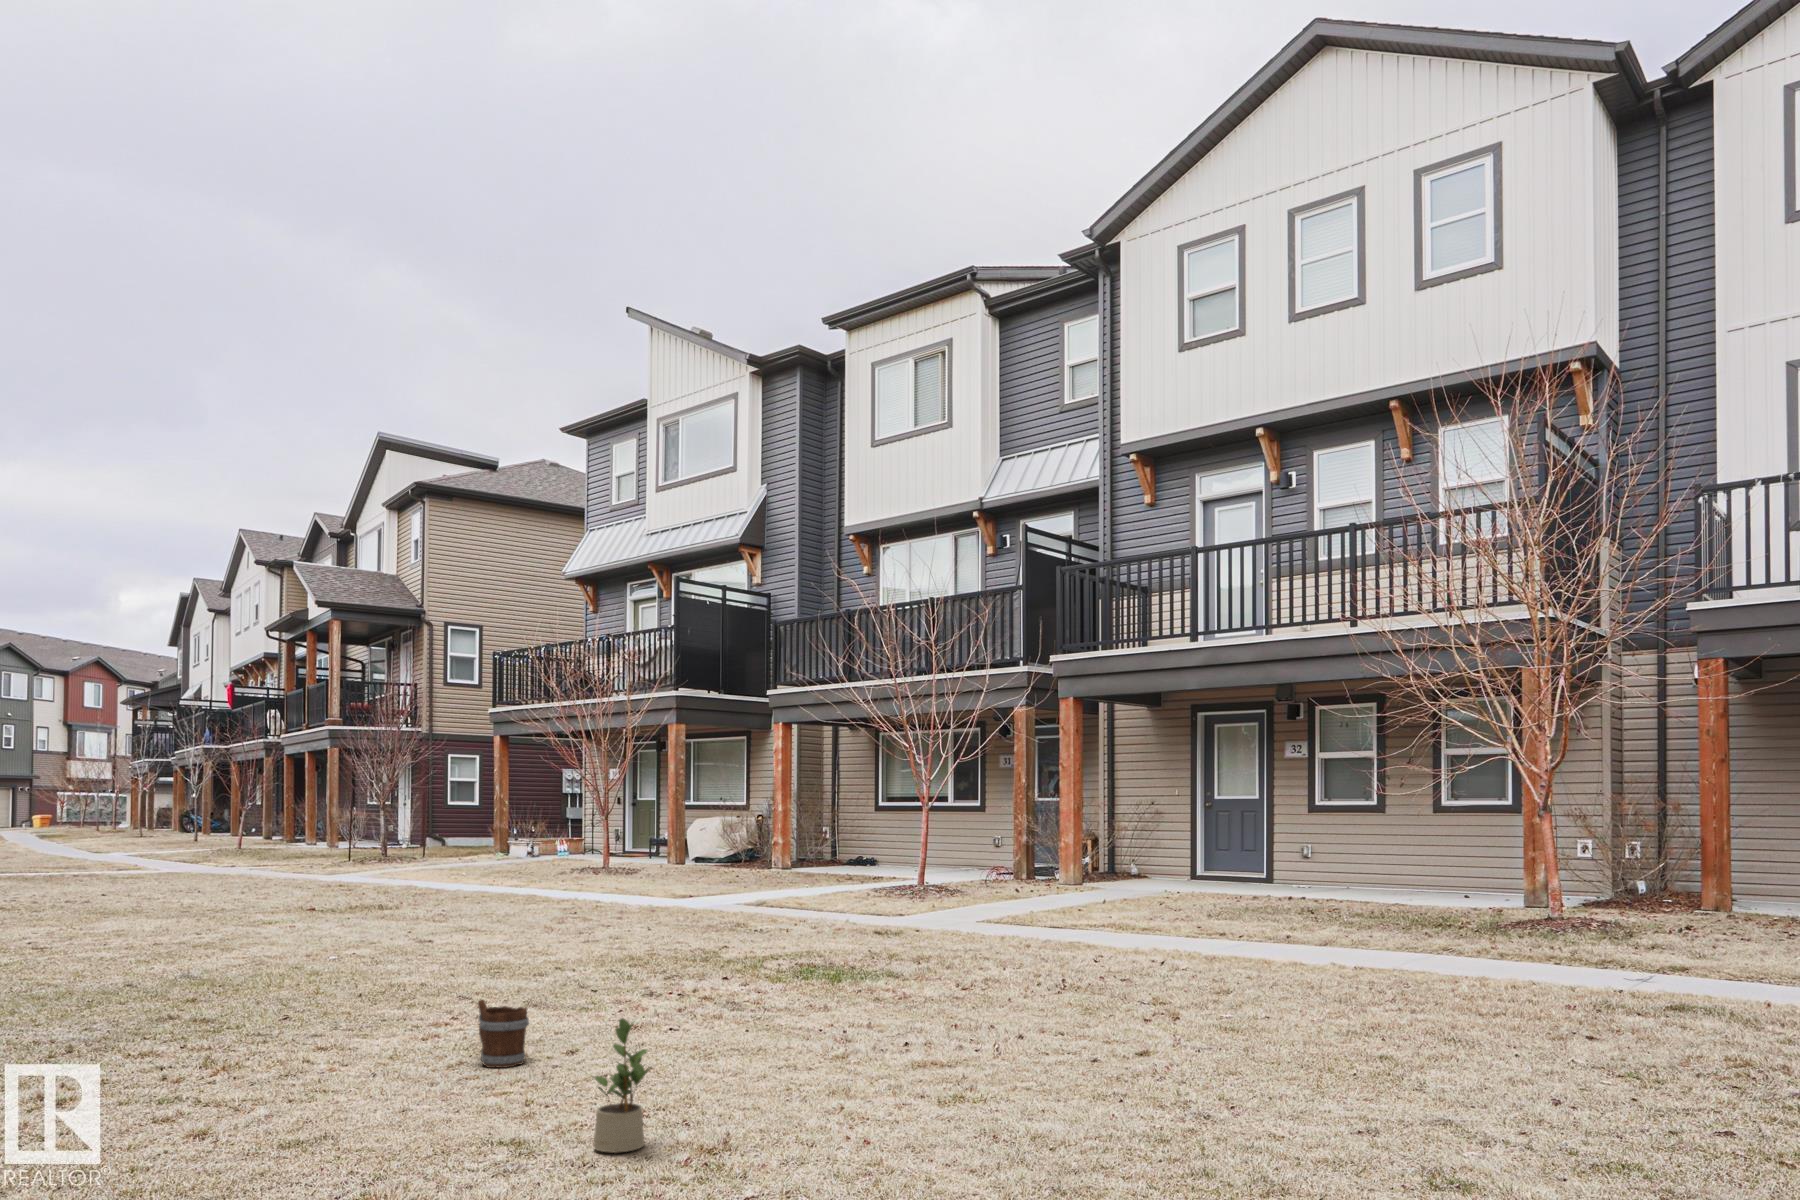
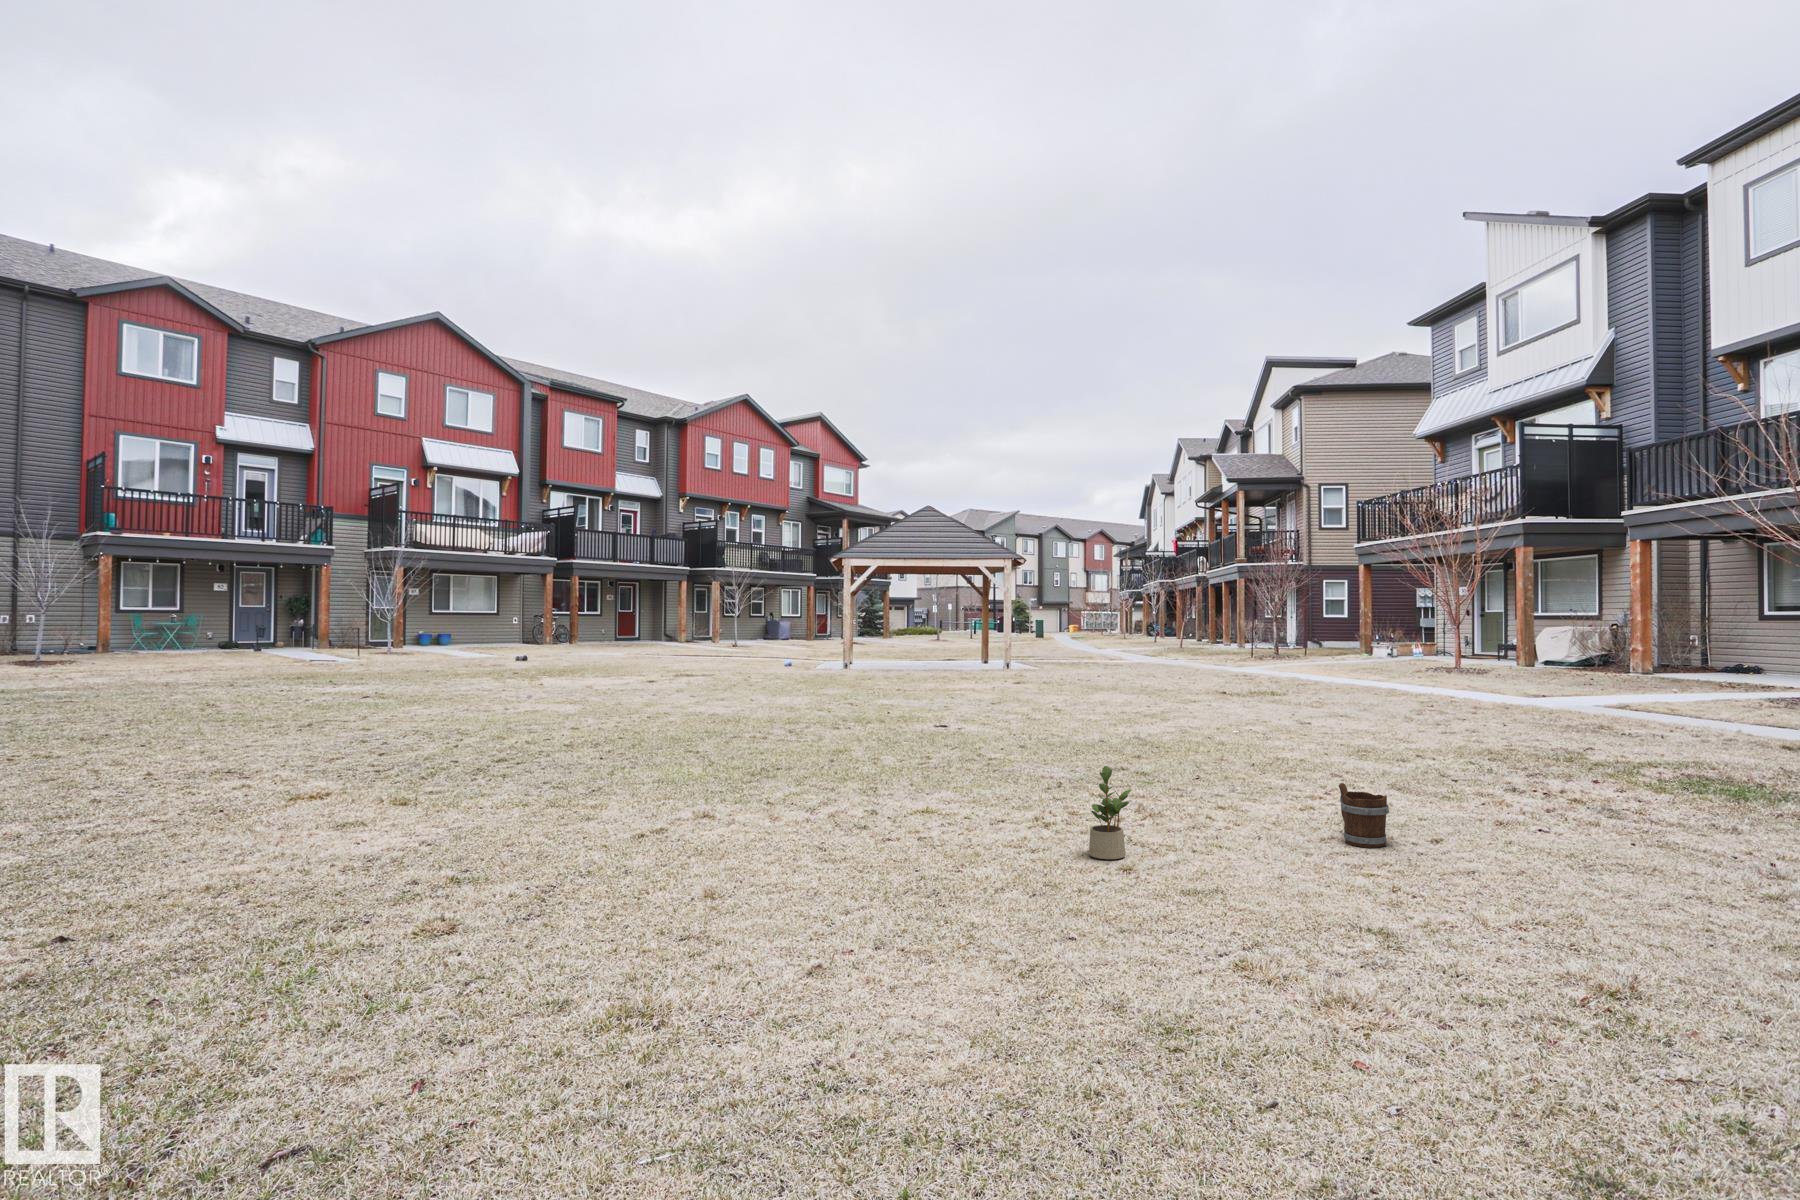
potted plant: present [594,1018,649,1153] -> present [1089,766,1132,859]

